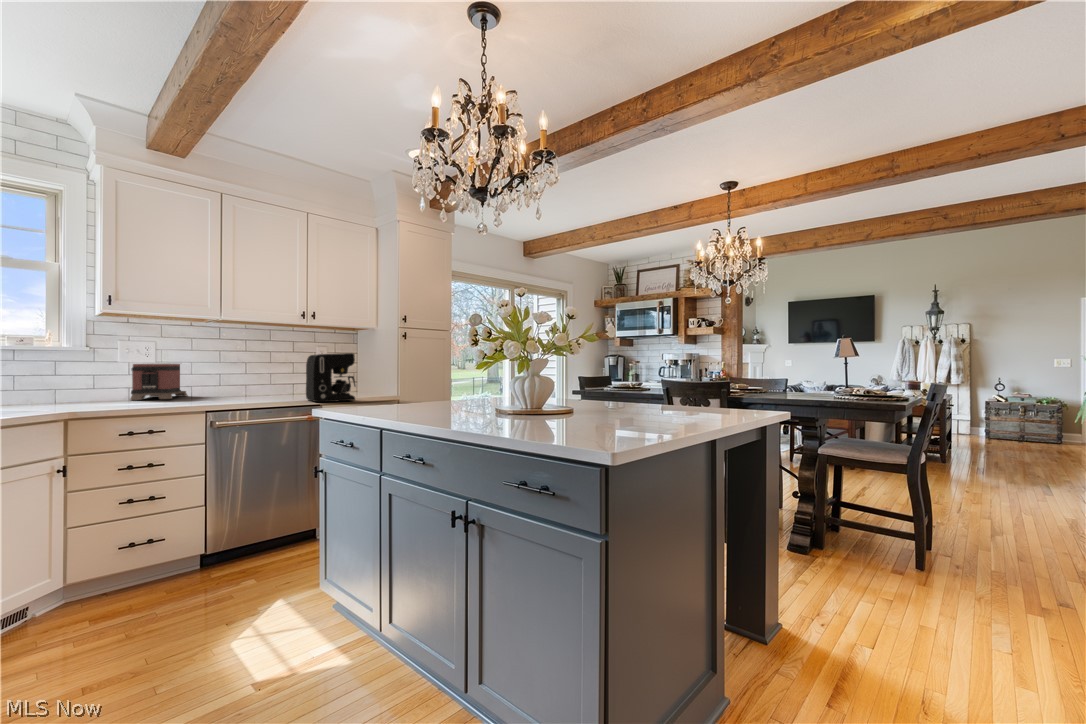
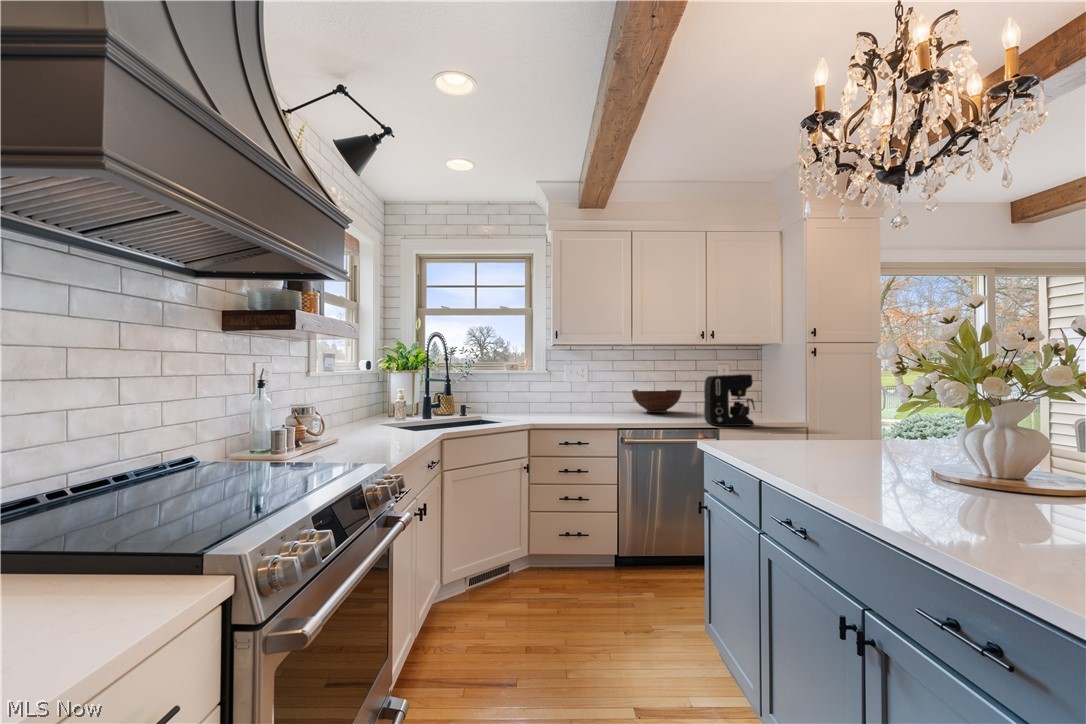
toaster: present [130,364,188,400] -> none [570,383,611,414]
fruit bowl: none [217,371,278,395] -> present [632,390,682,413]

